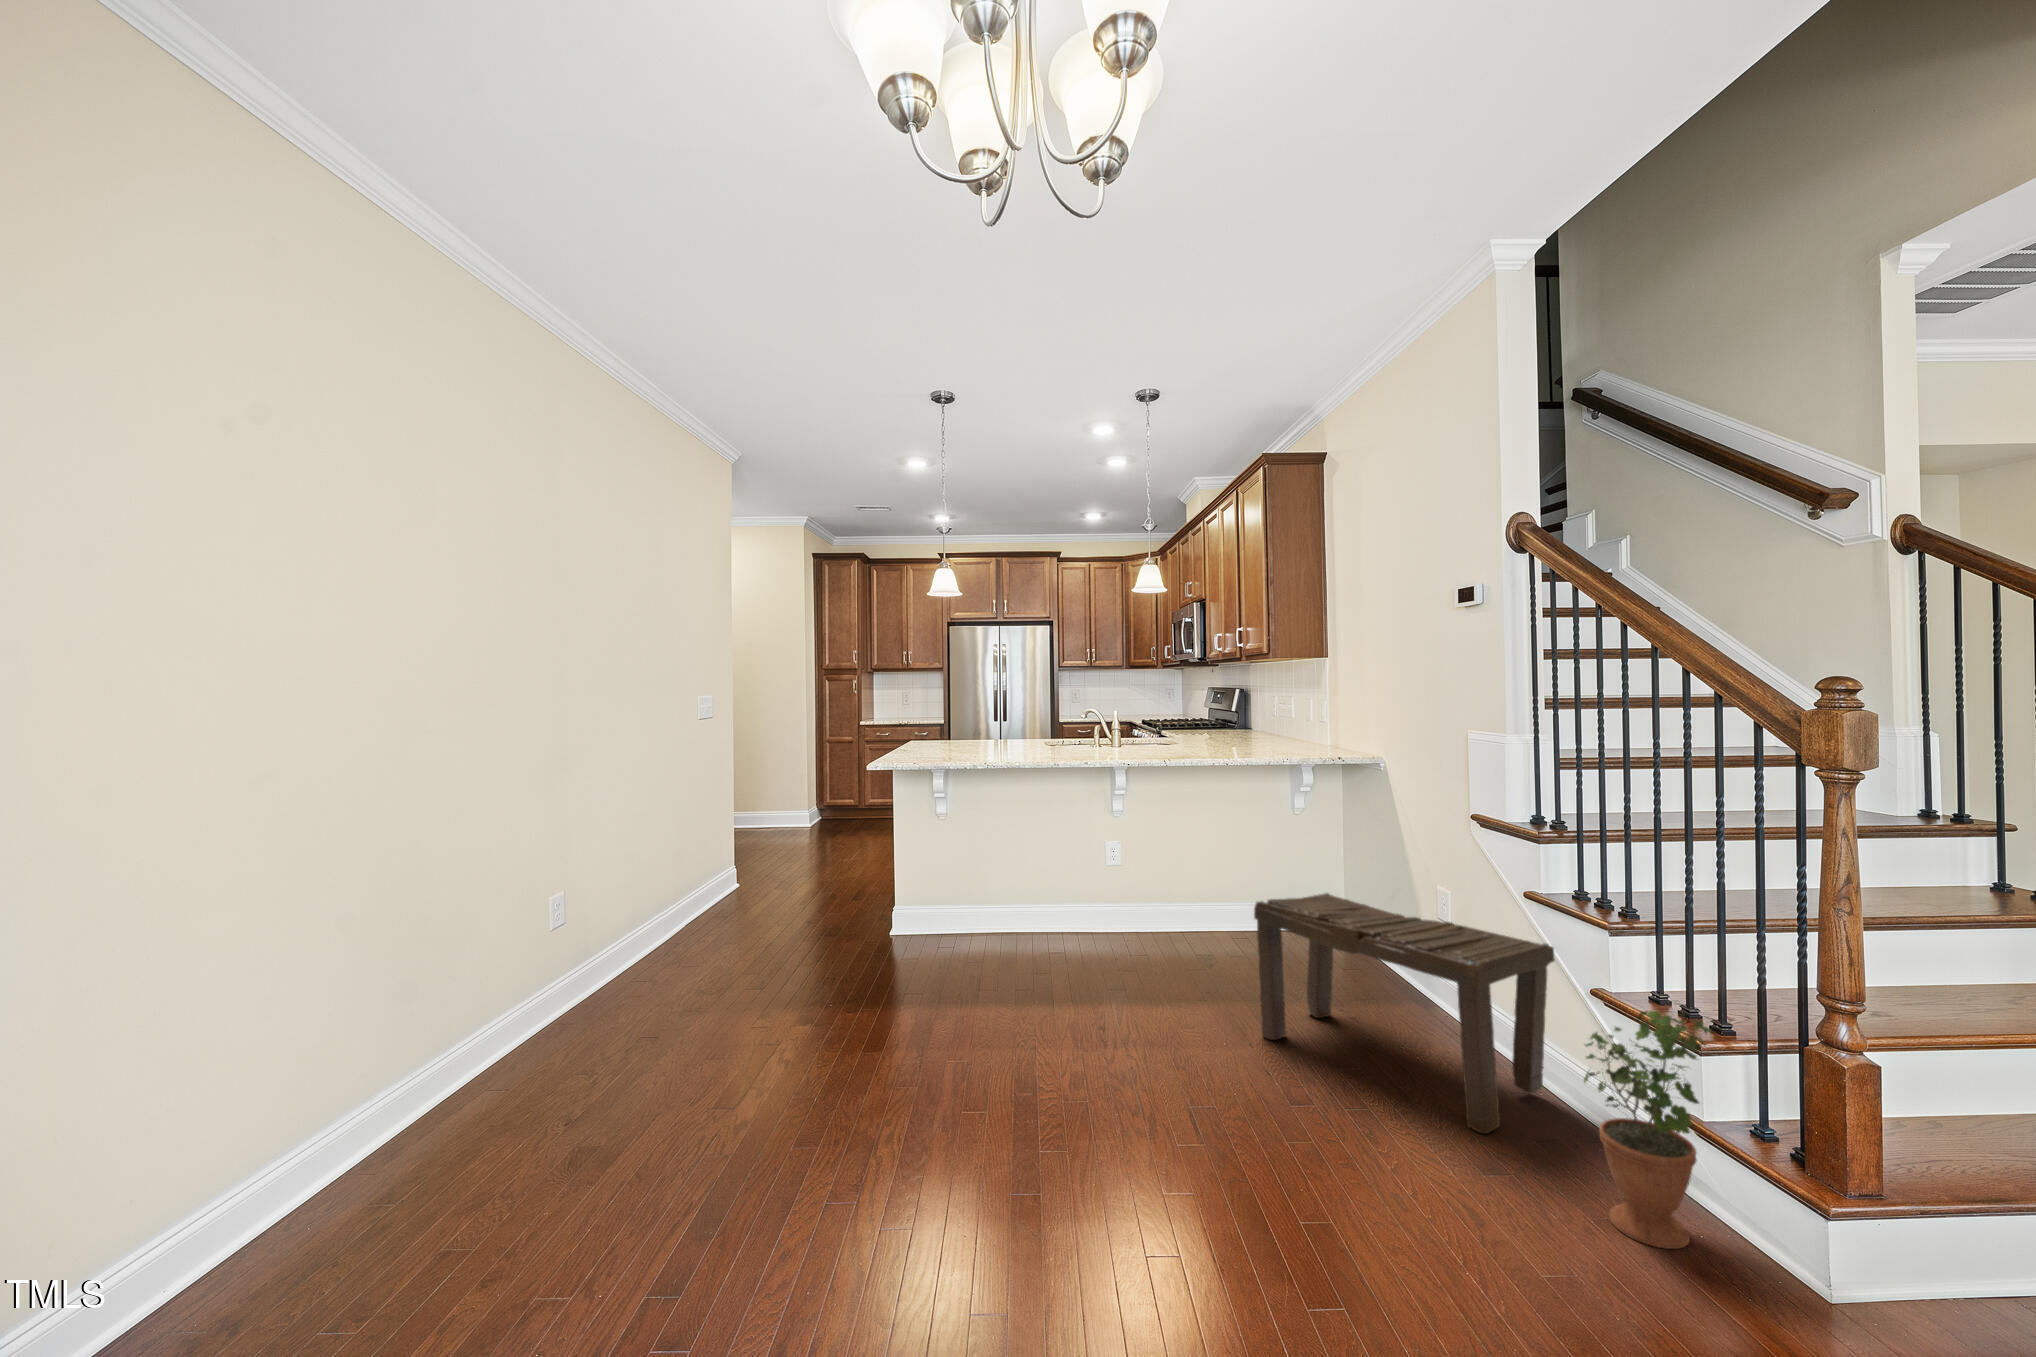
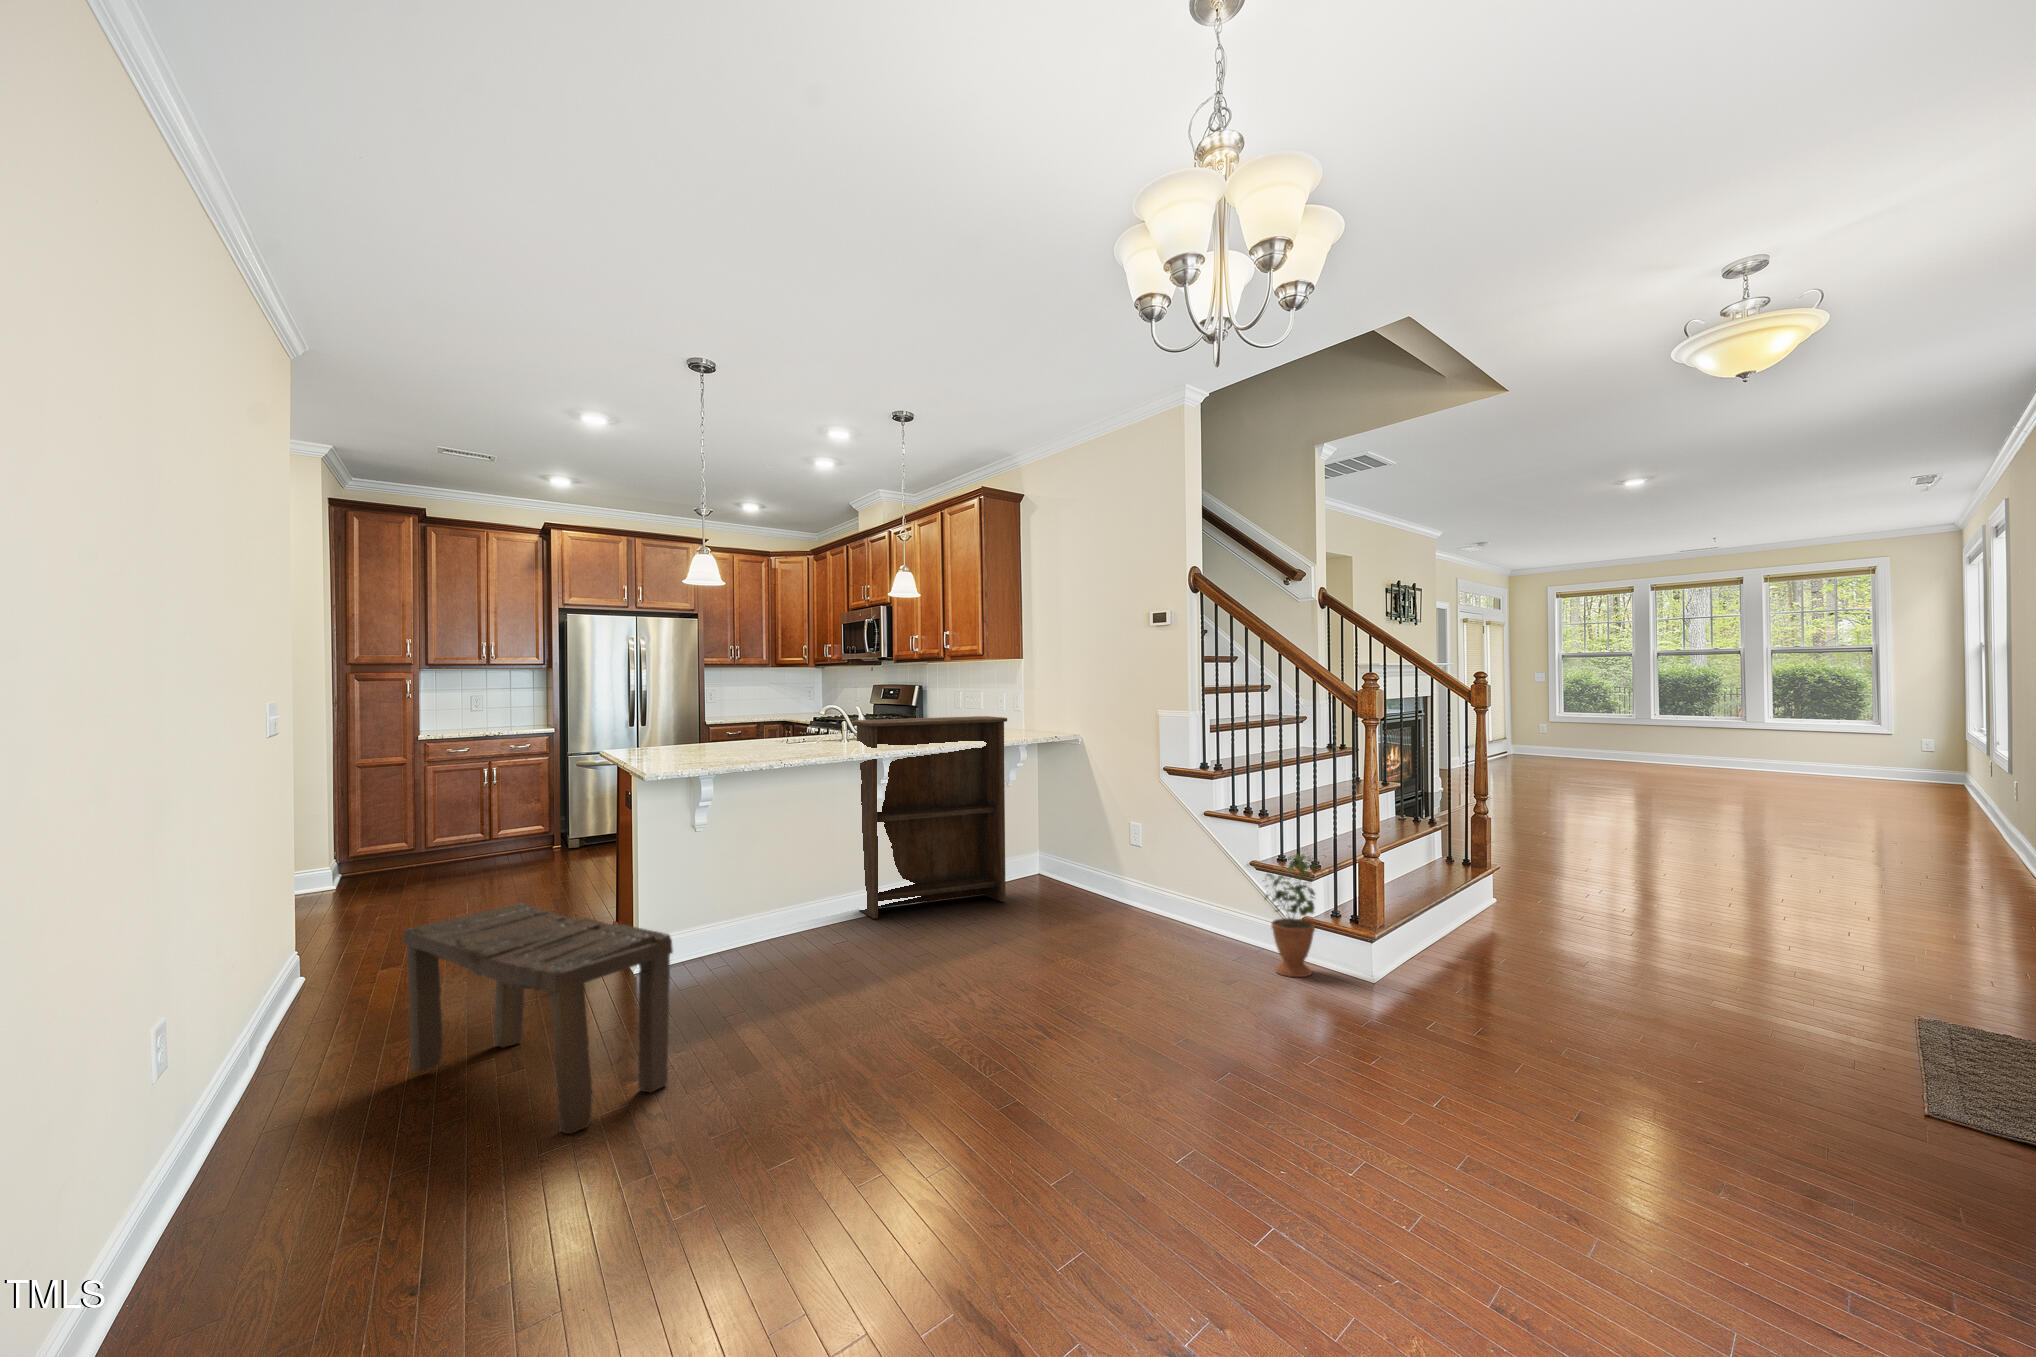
bookshelf: none [1078,730,1263,967] -> present [853,716,1007,919]
bench: present [1254,893,1555,1134] -> present [403,903,673,1134]

